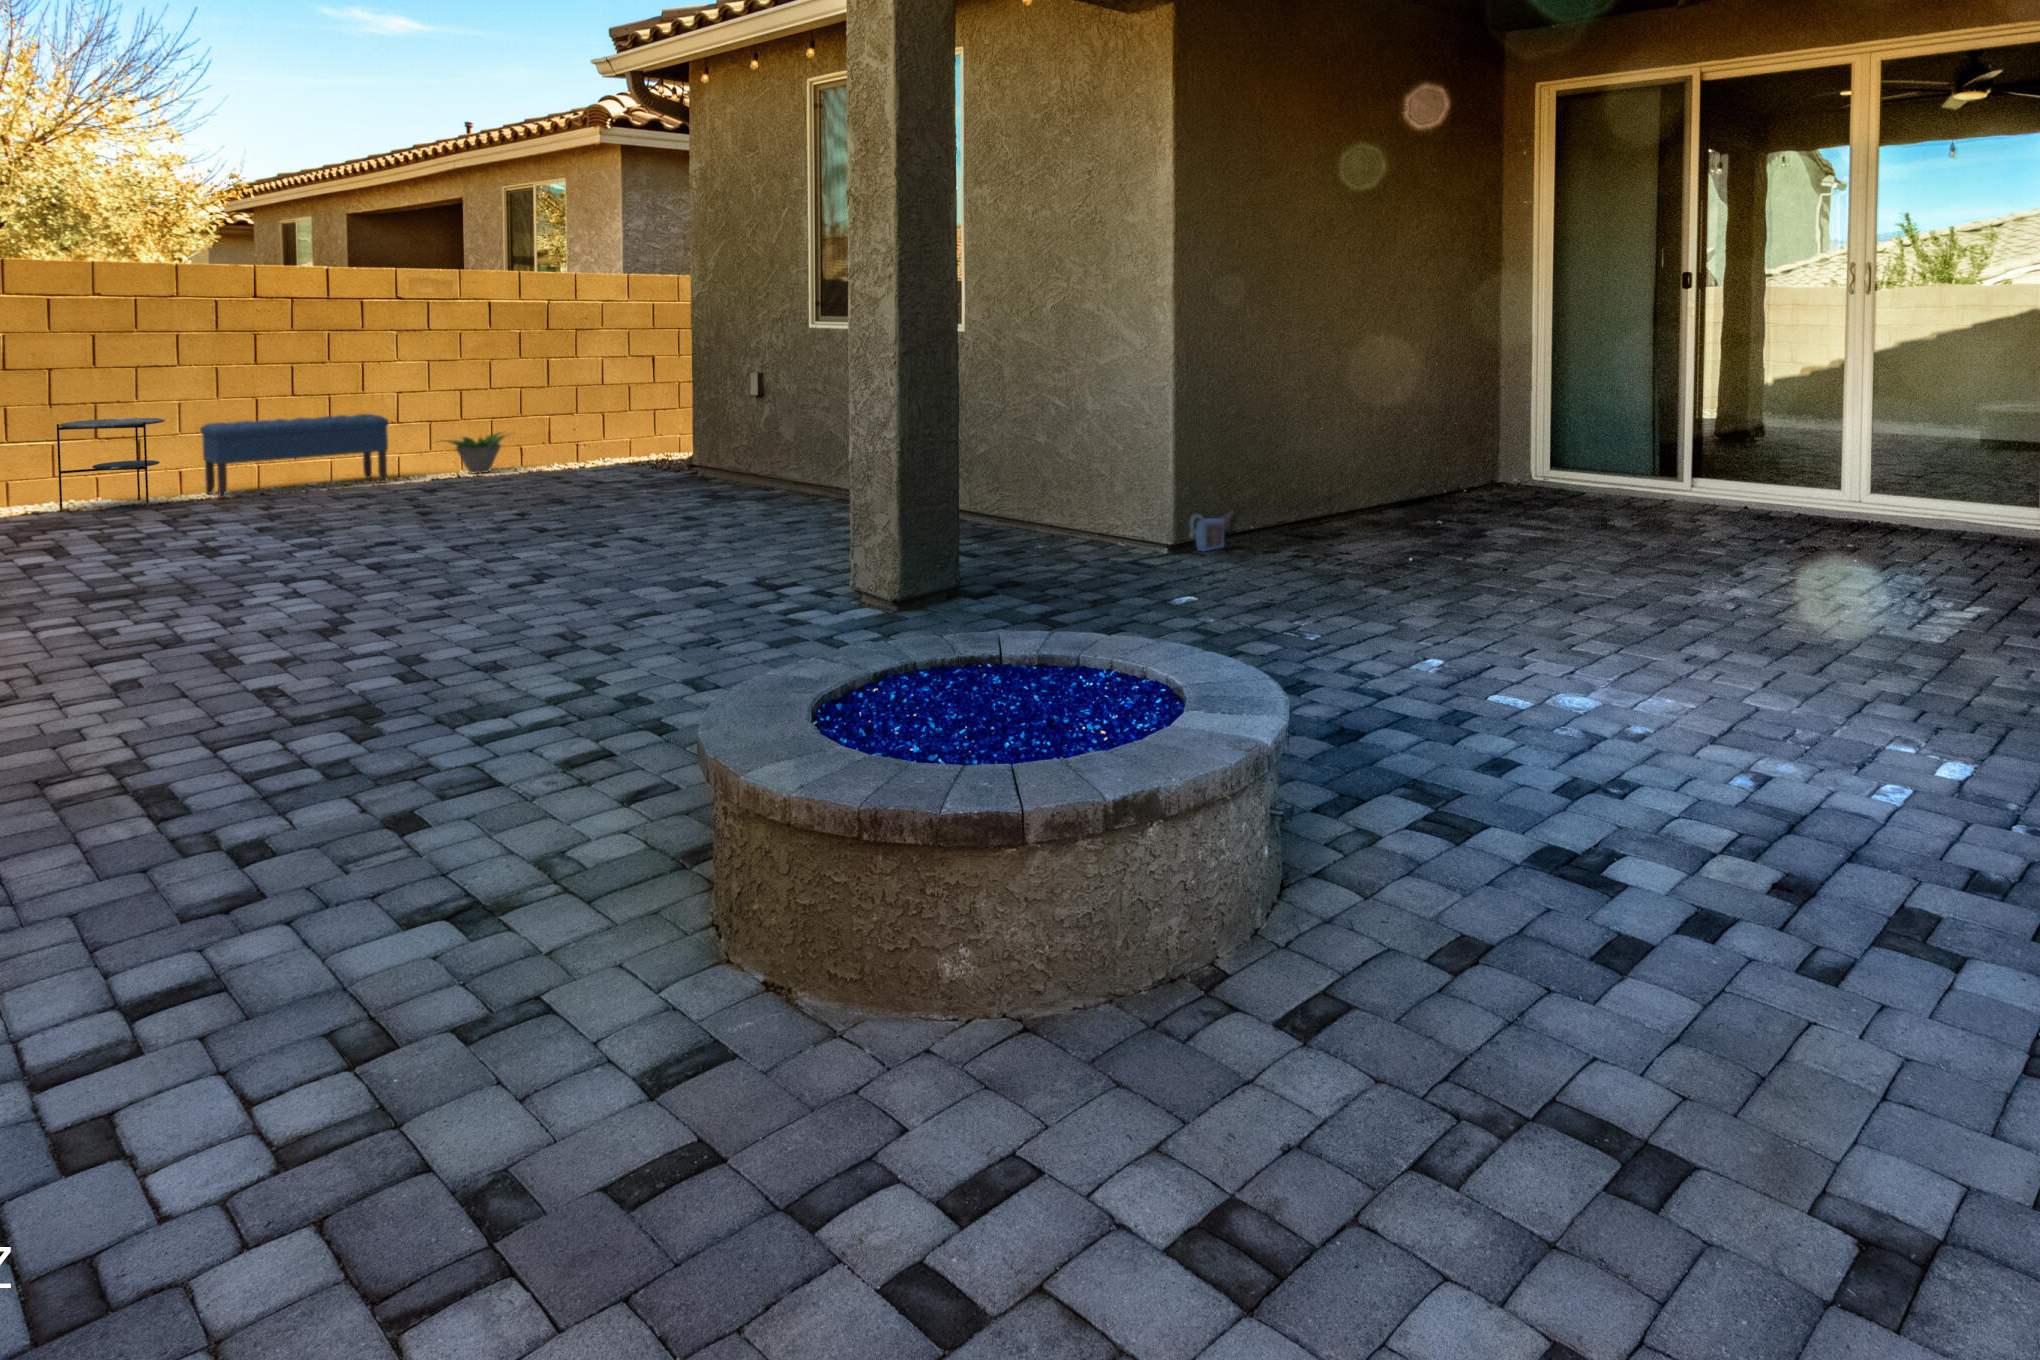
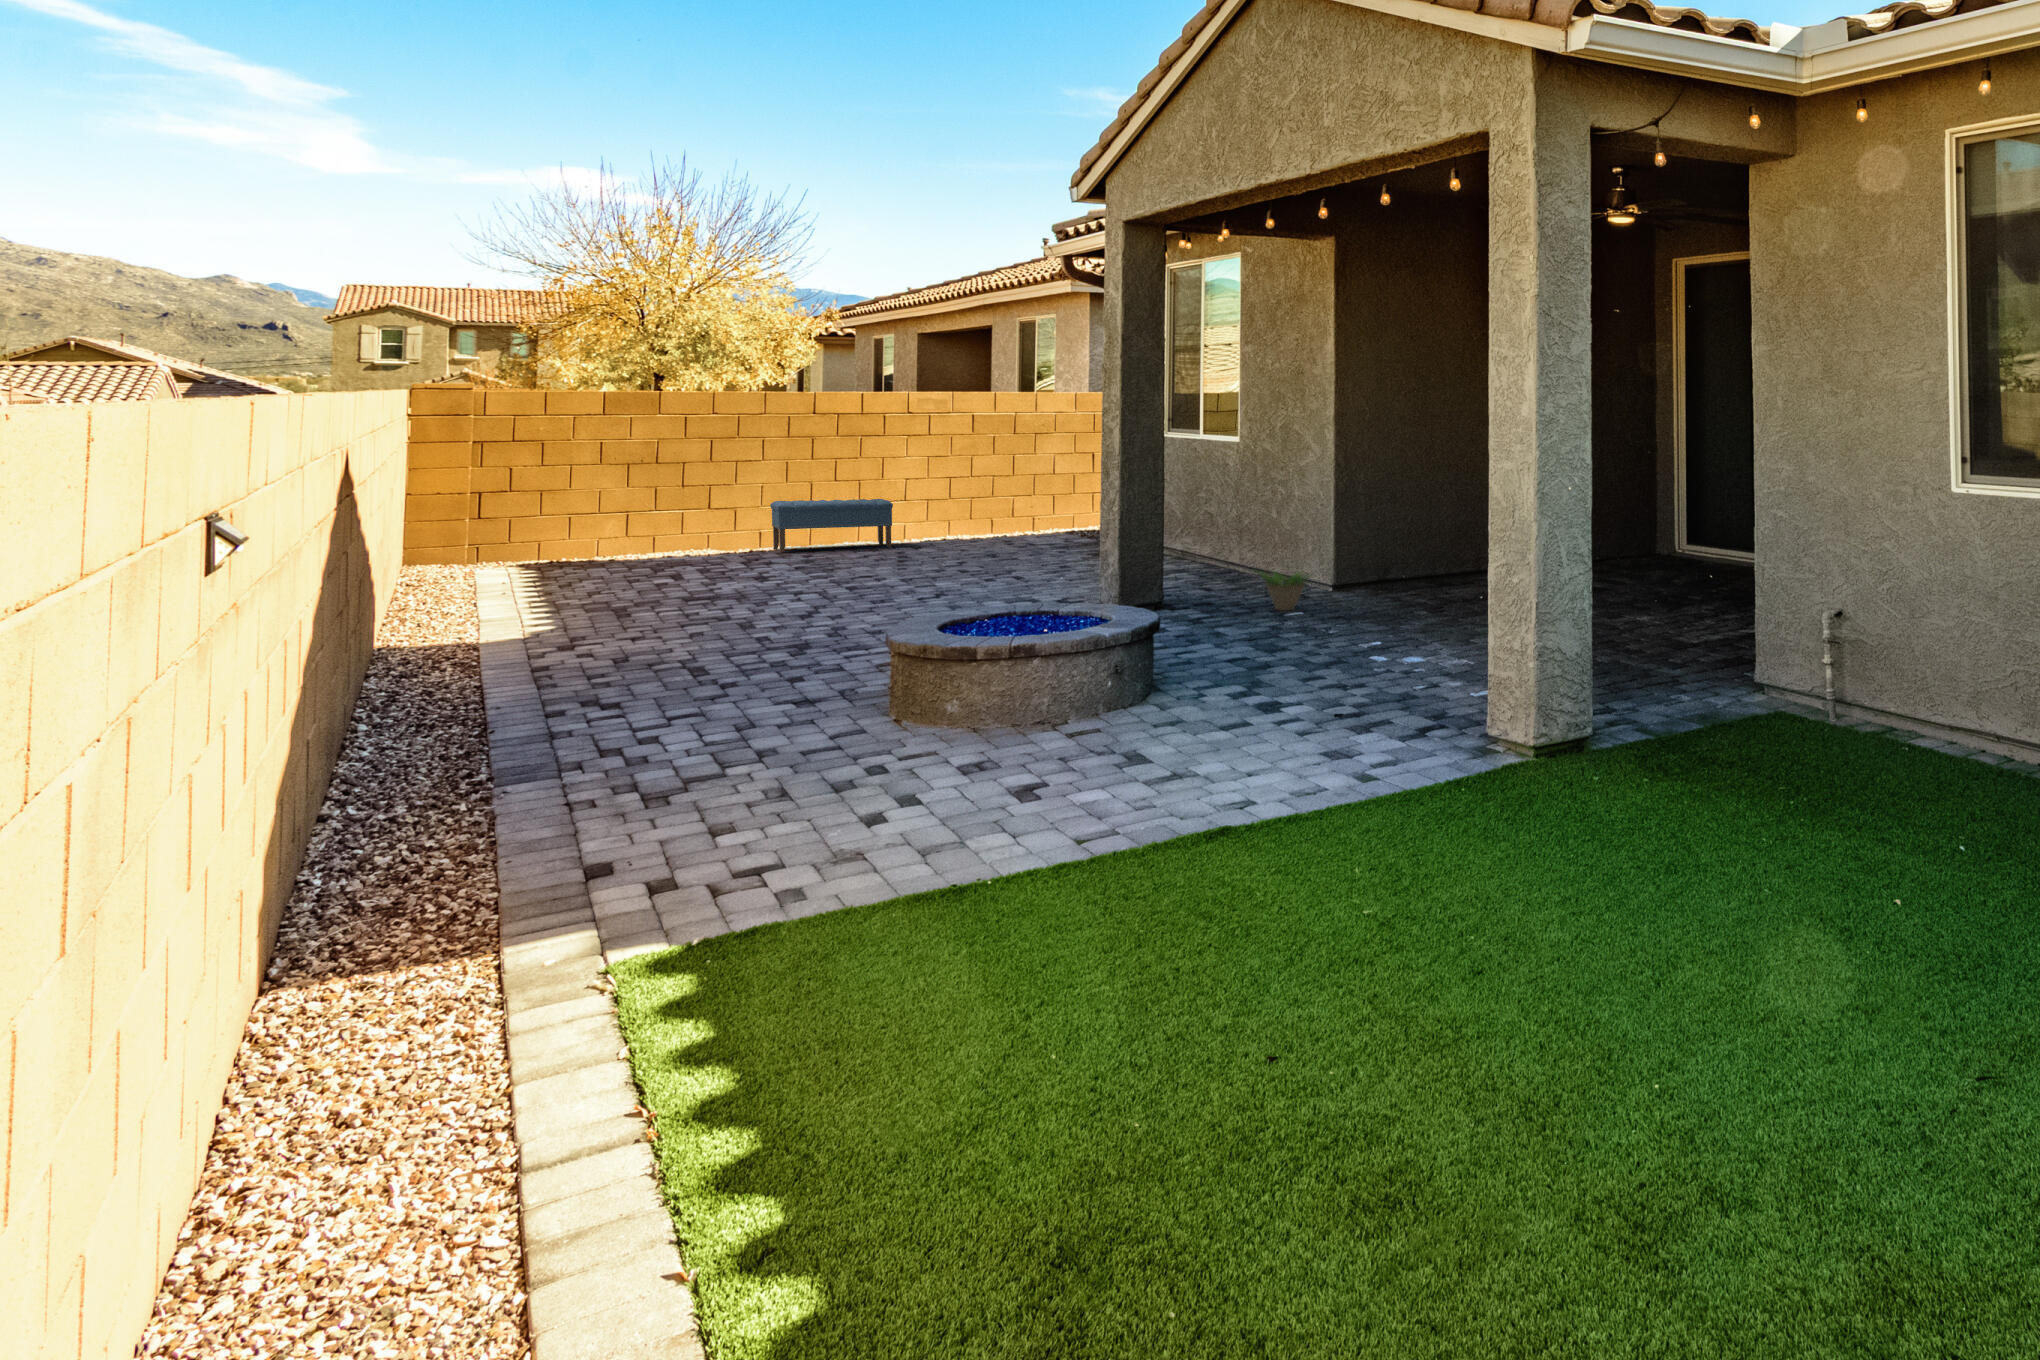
side table: present [57,418,165,511] -> none [681,495,748,556]
decorative plant: present [437,432,505,474] -> present [1258,572,1310,610]
watering can: present [1190,510,1234,551] -> none [1351,586,1392,612]

